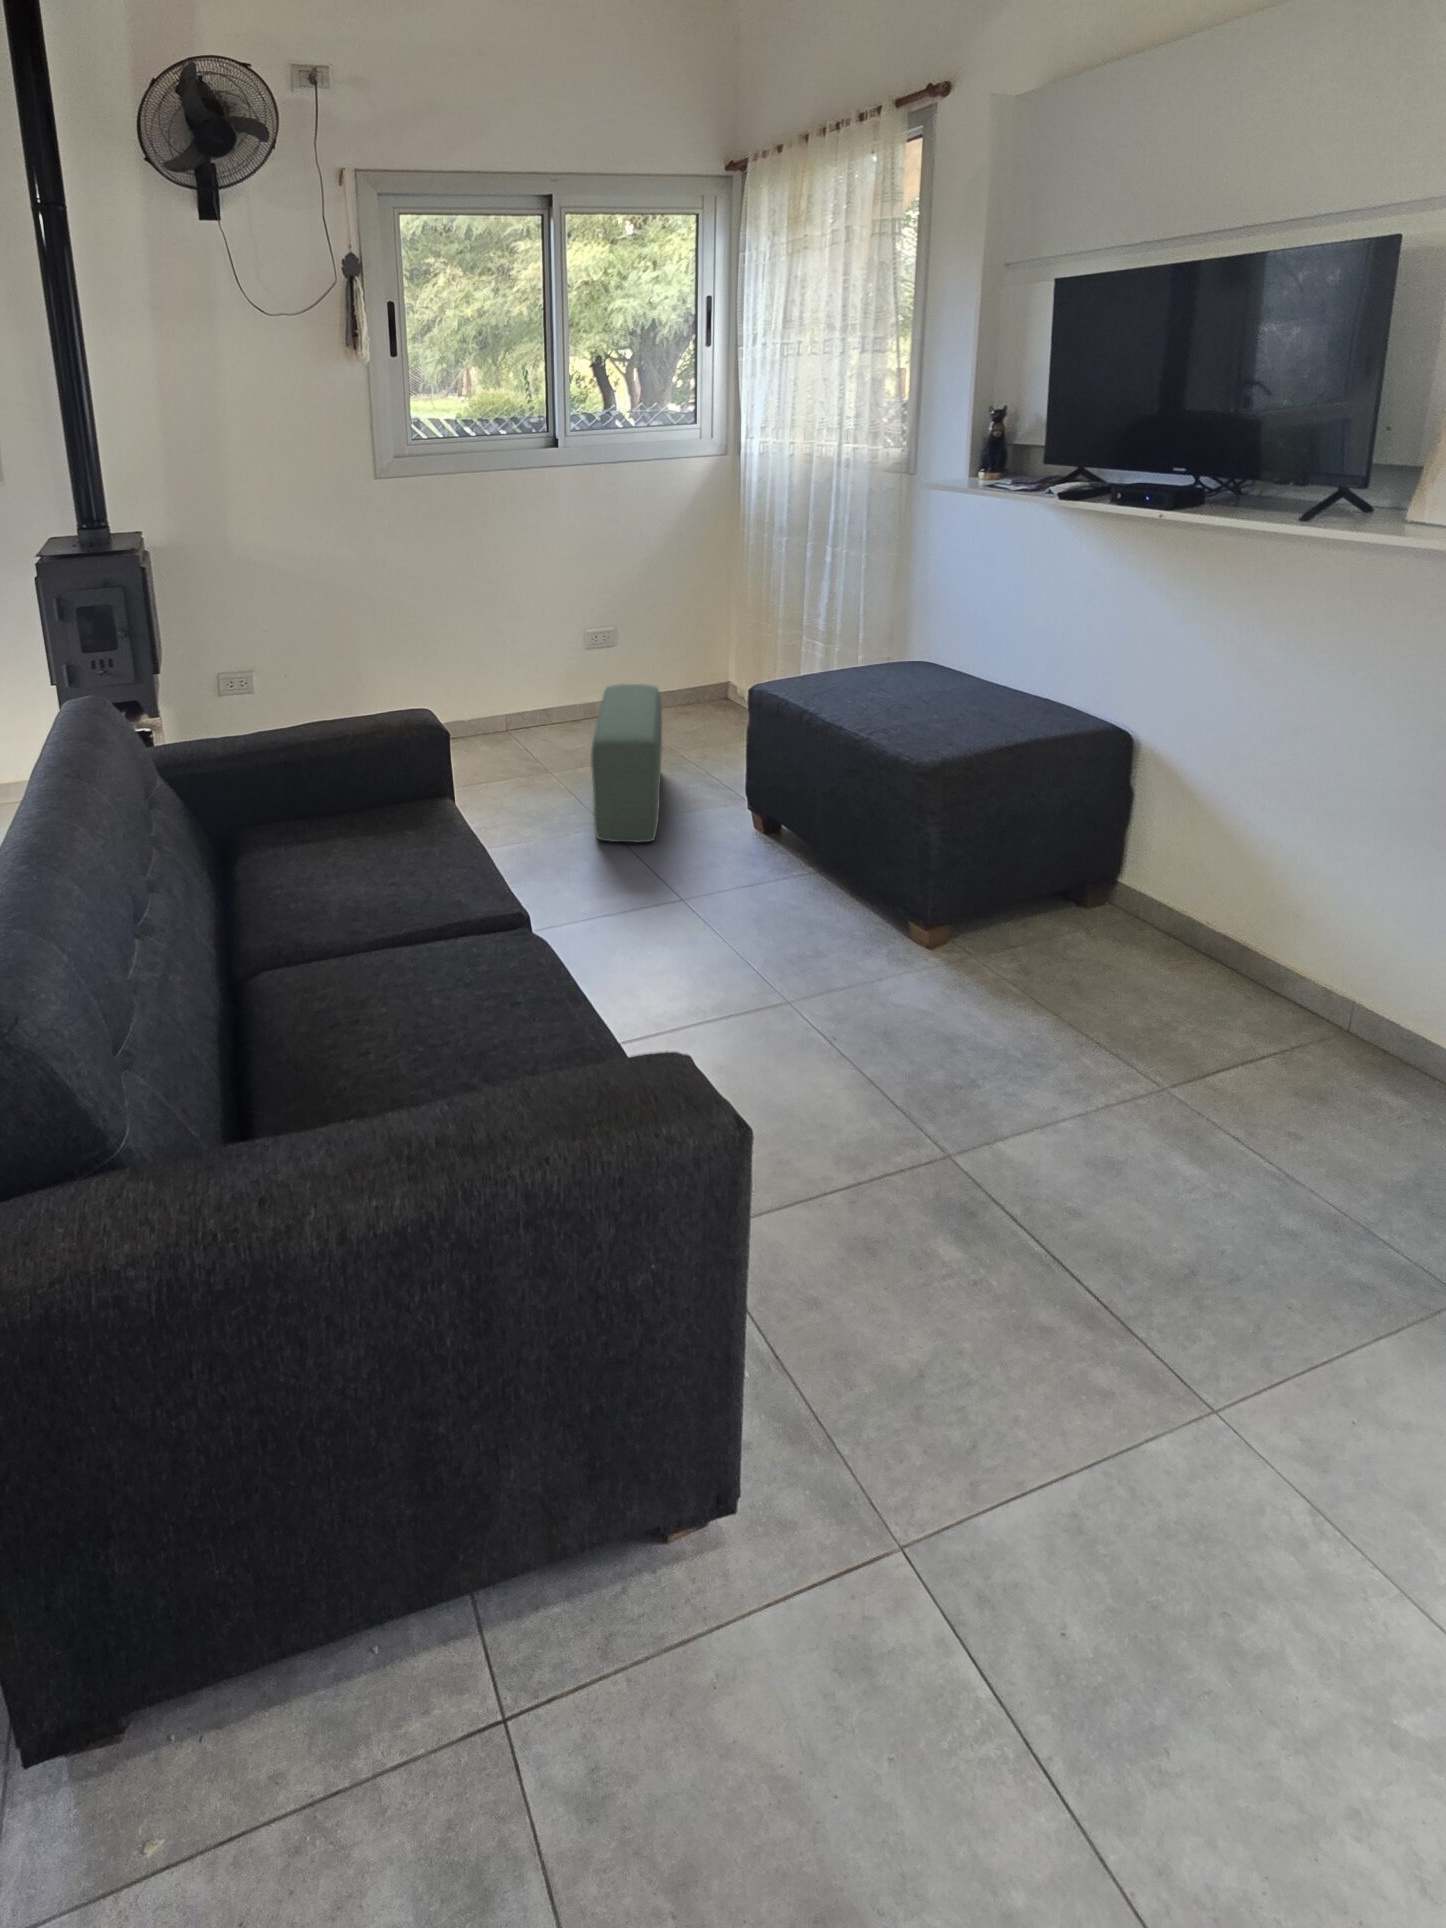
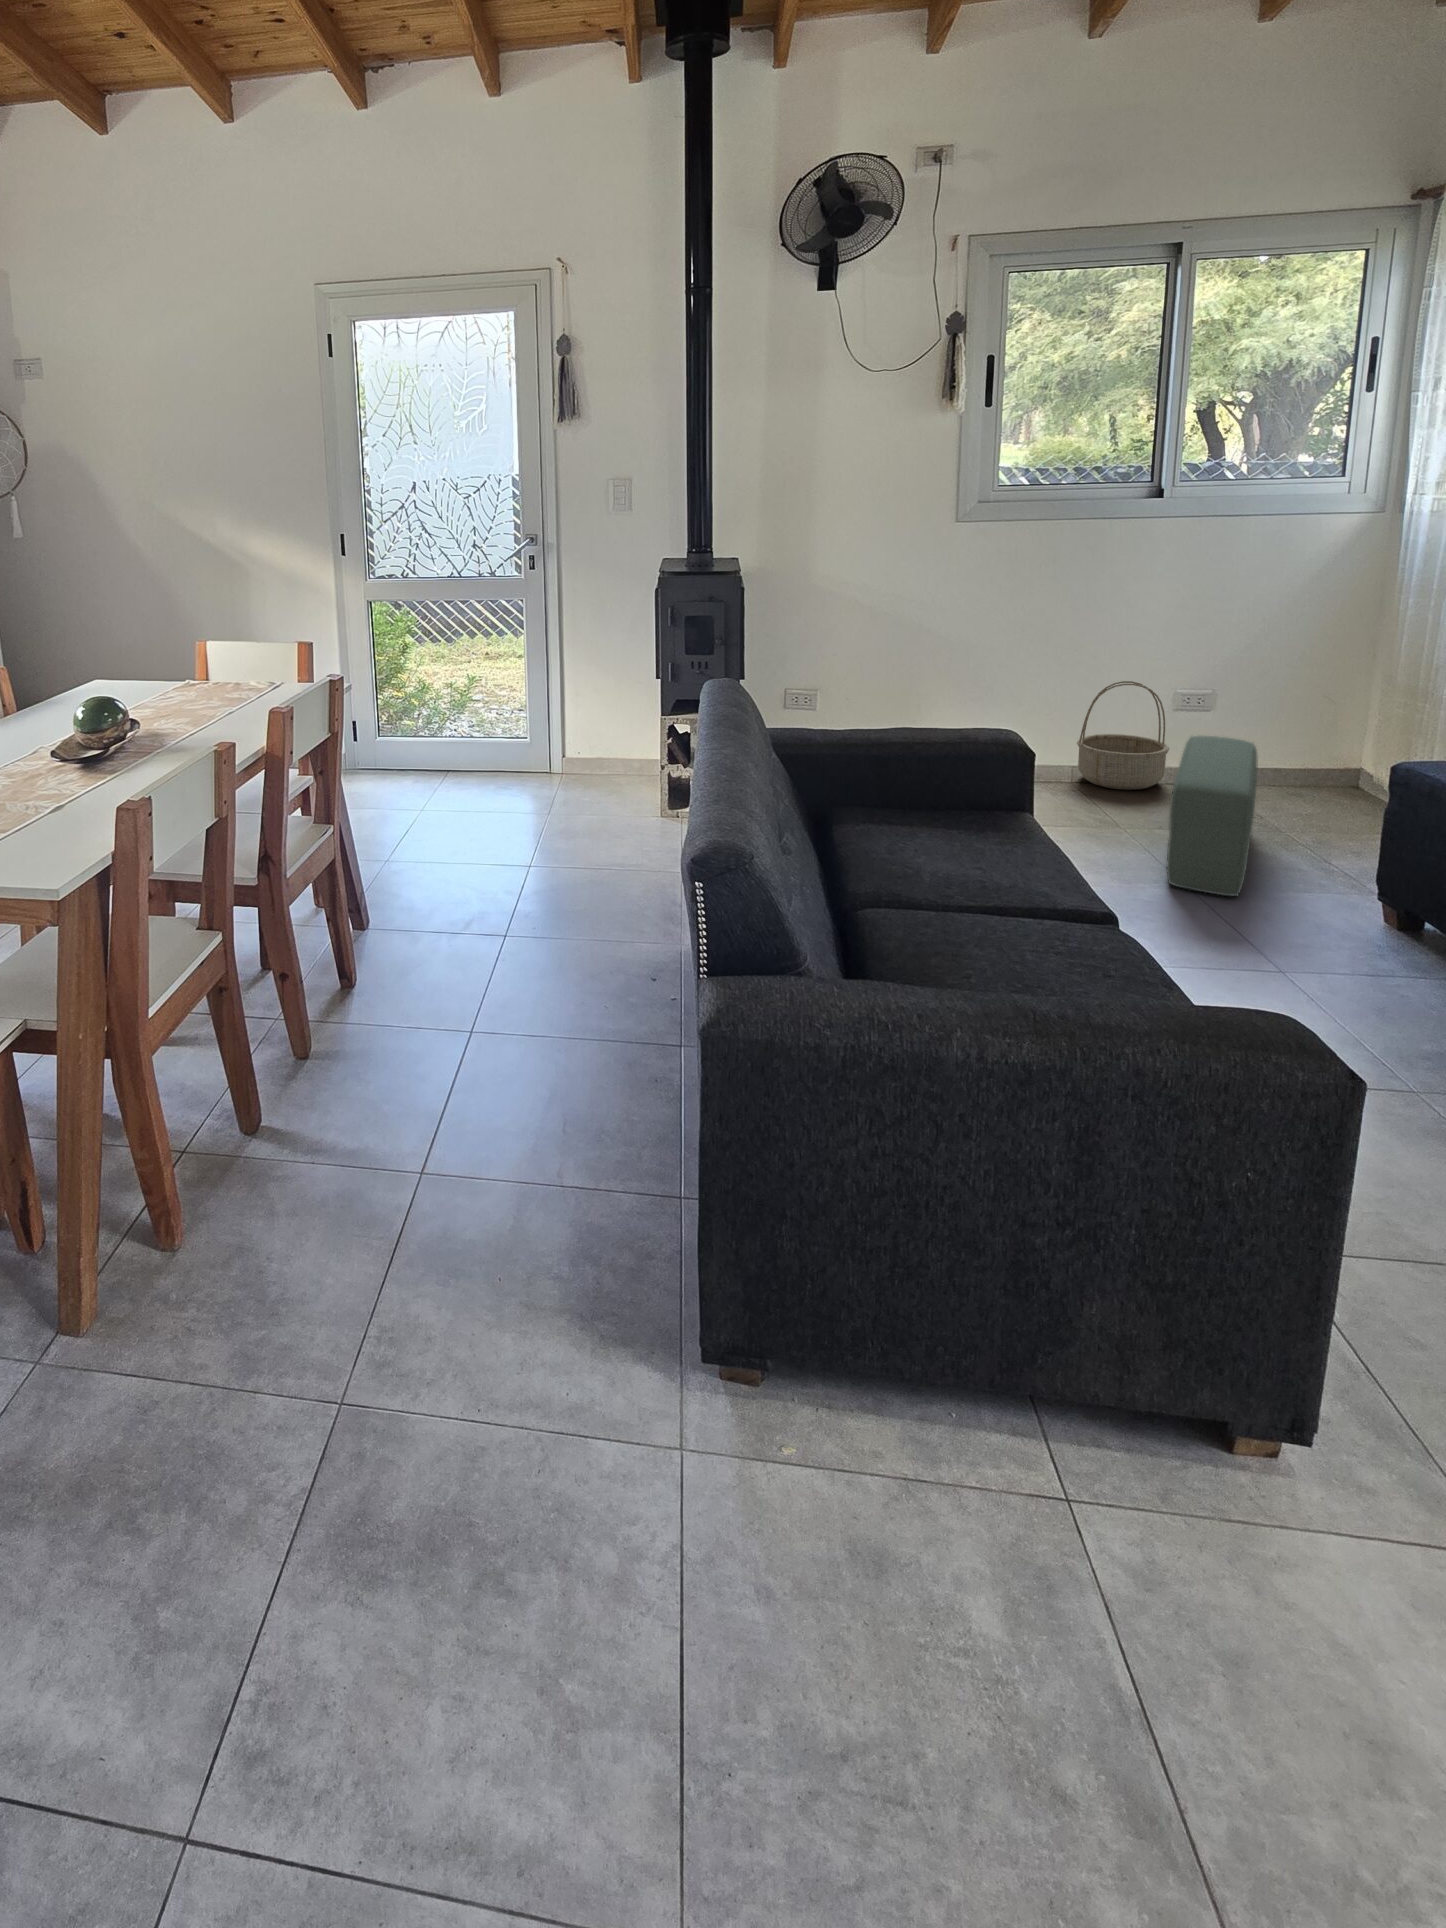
basket: none [515,637,594,745] -> present [1077,681,1169,790]

